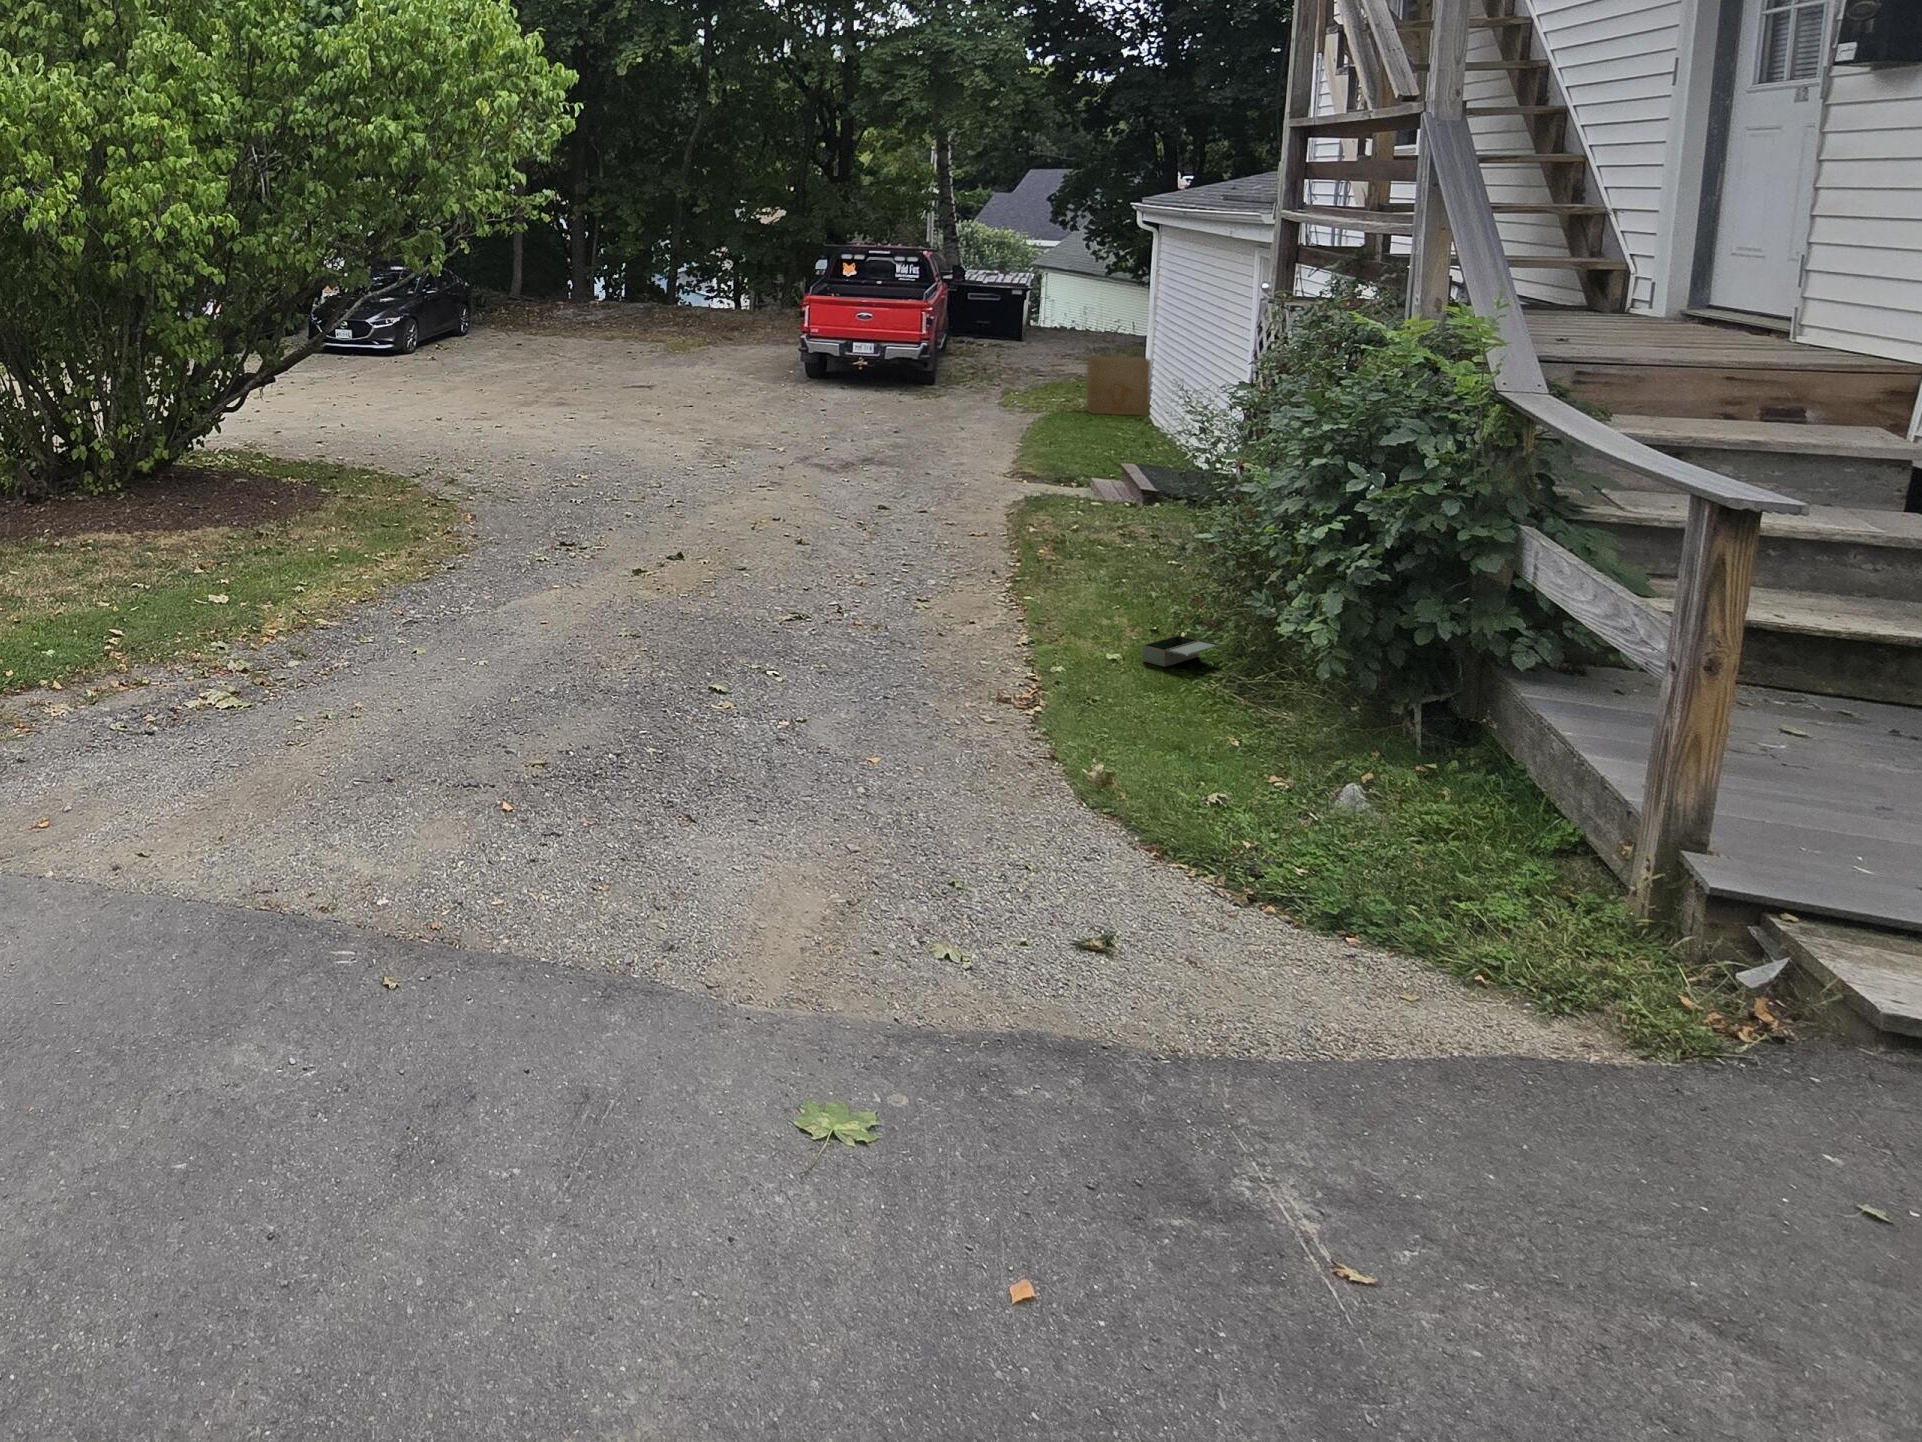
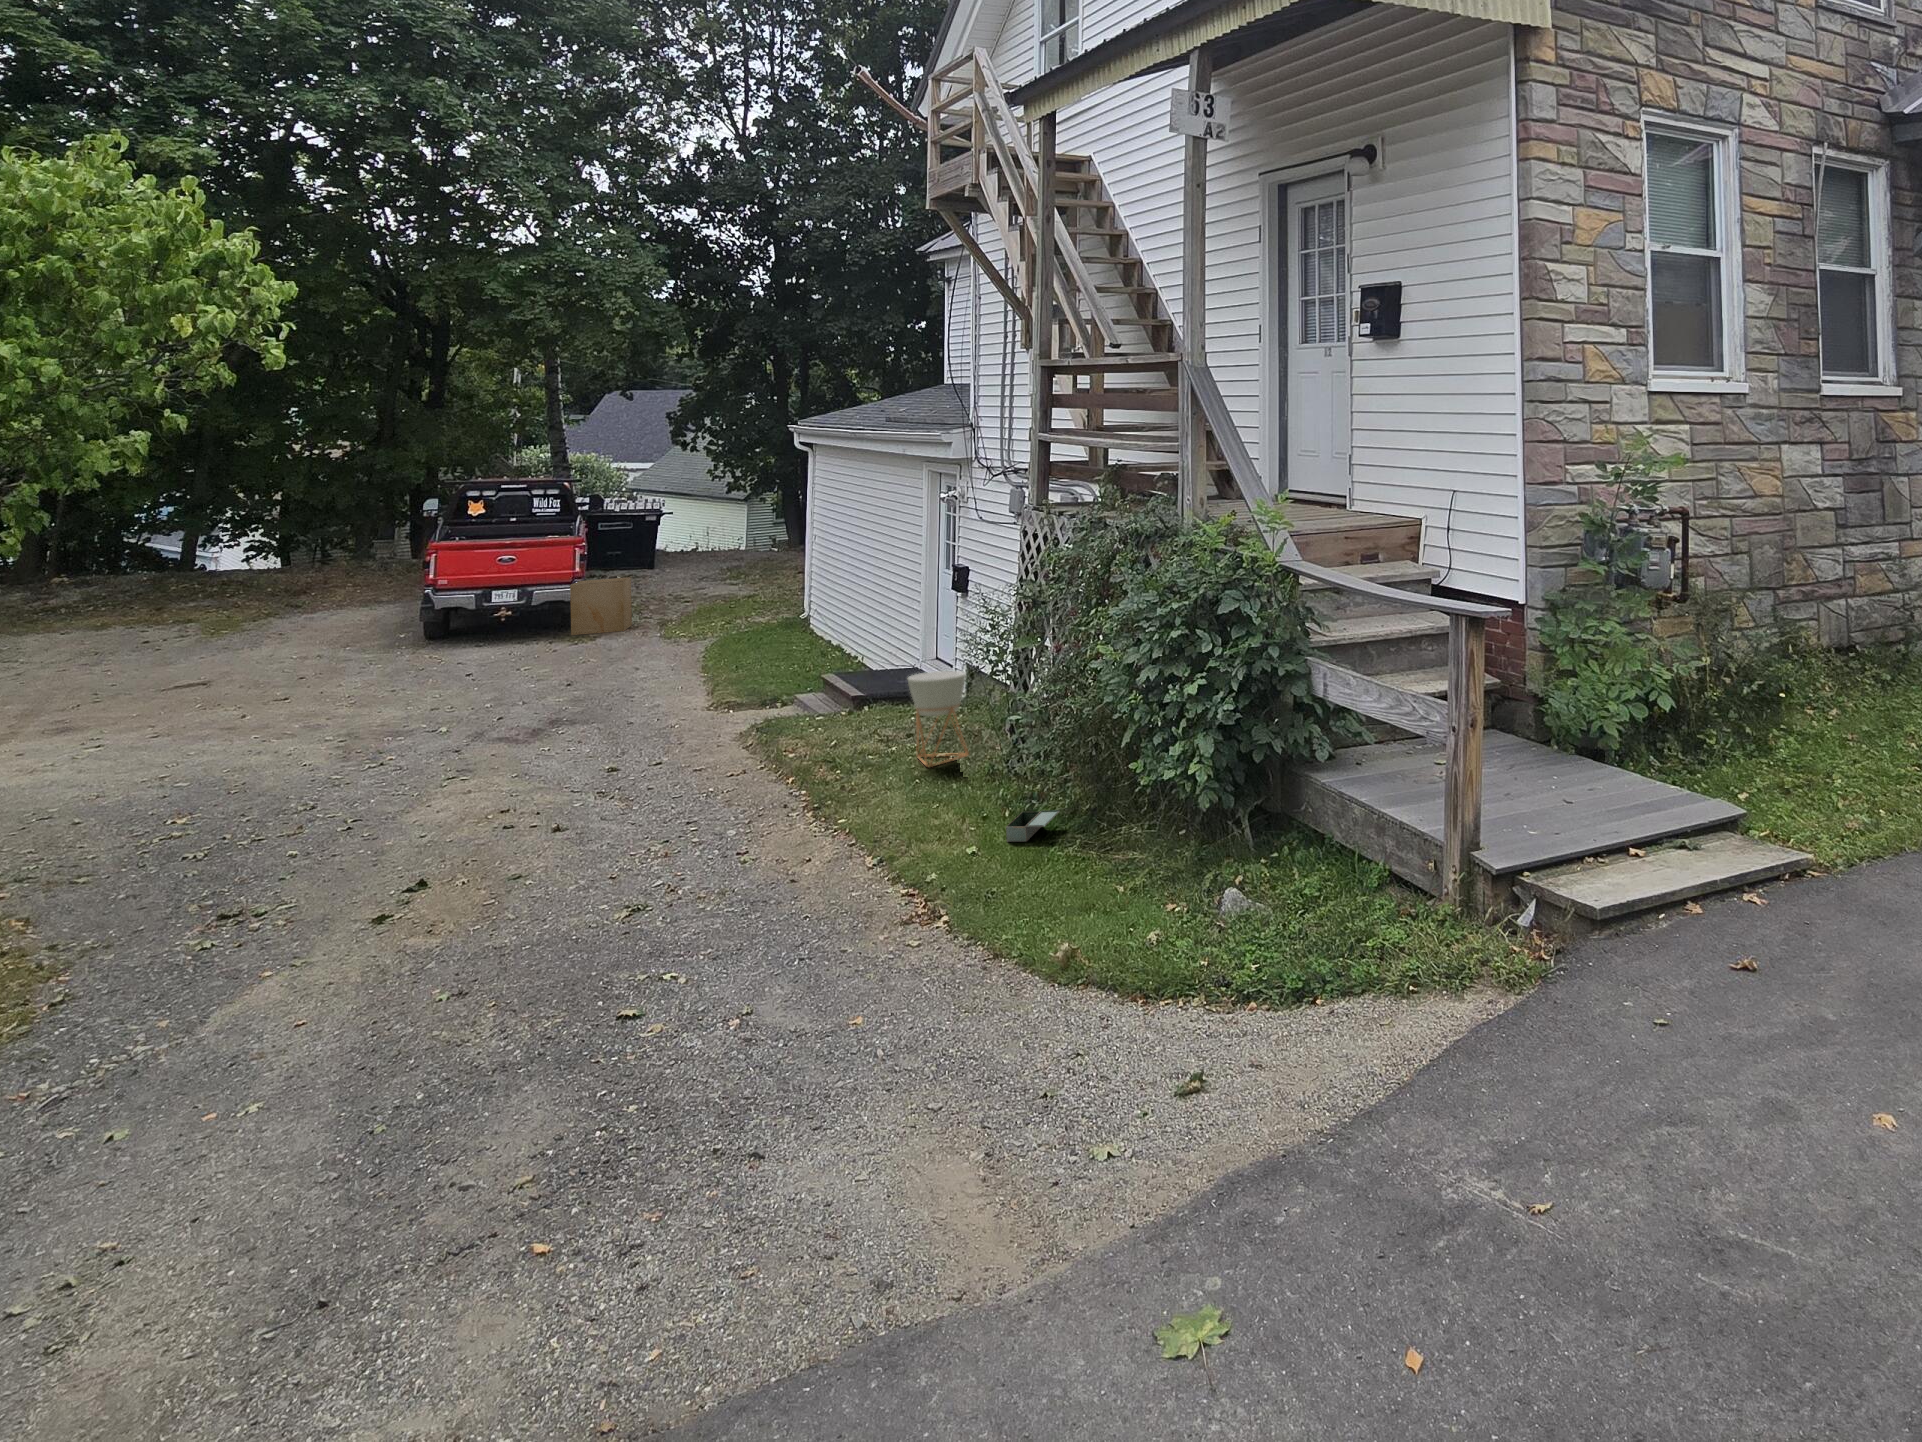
cardboard box: present [1086,356,1151,416] -> present [570,577,632,635]
planter: none [1120,471,1191,570] -> present [908,671,969,767]

